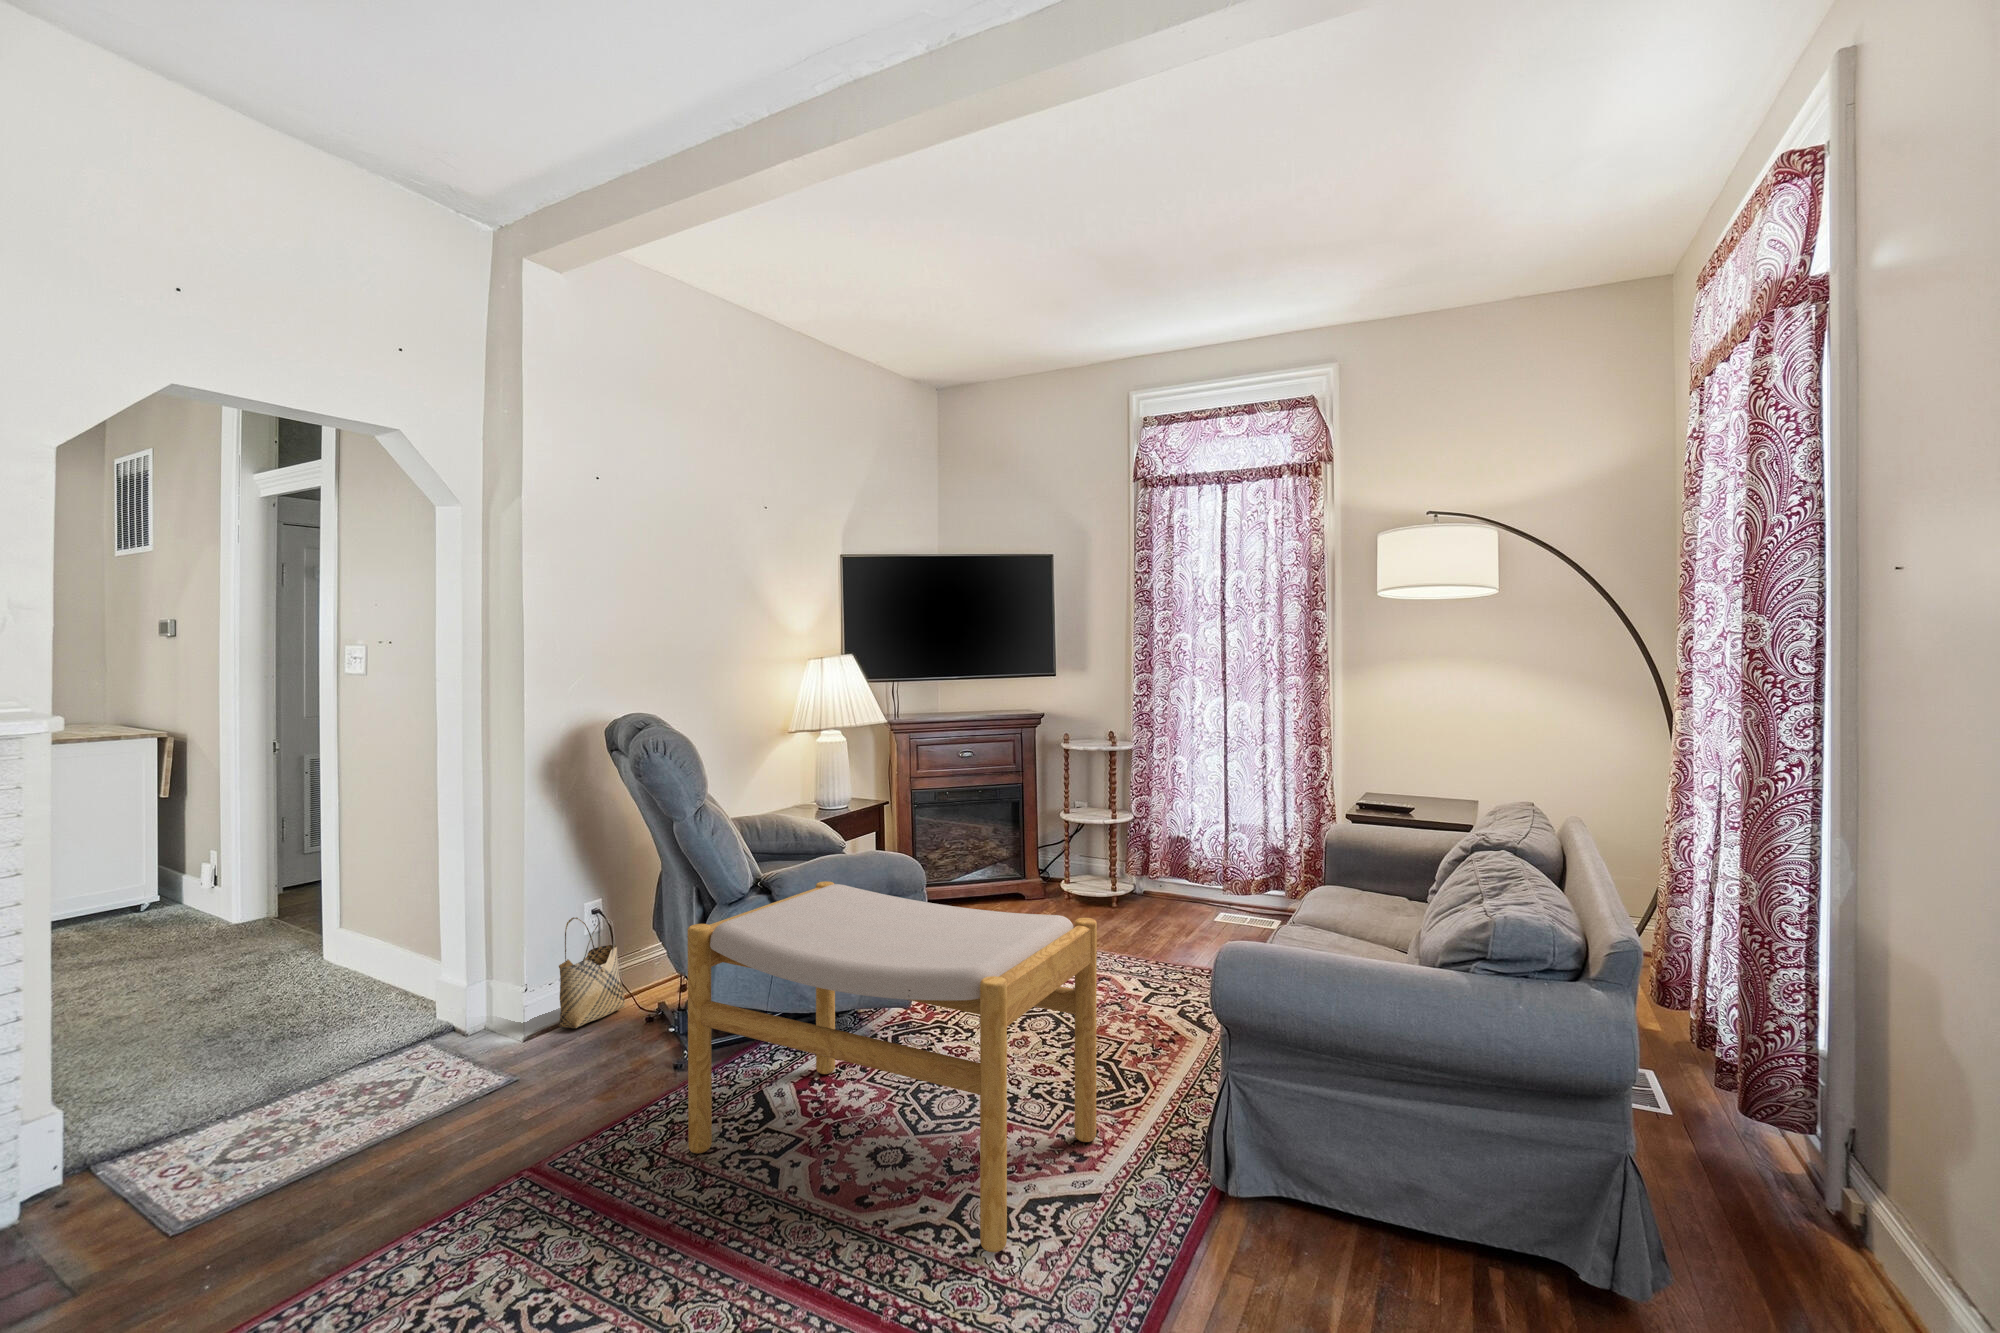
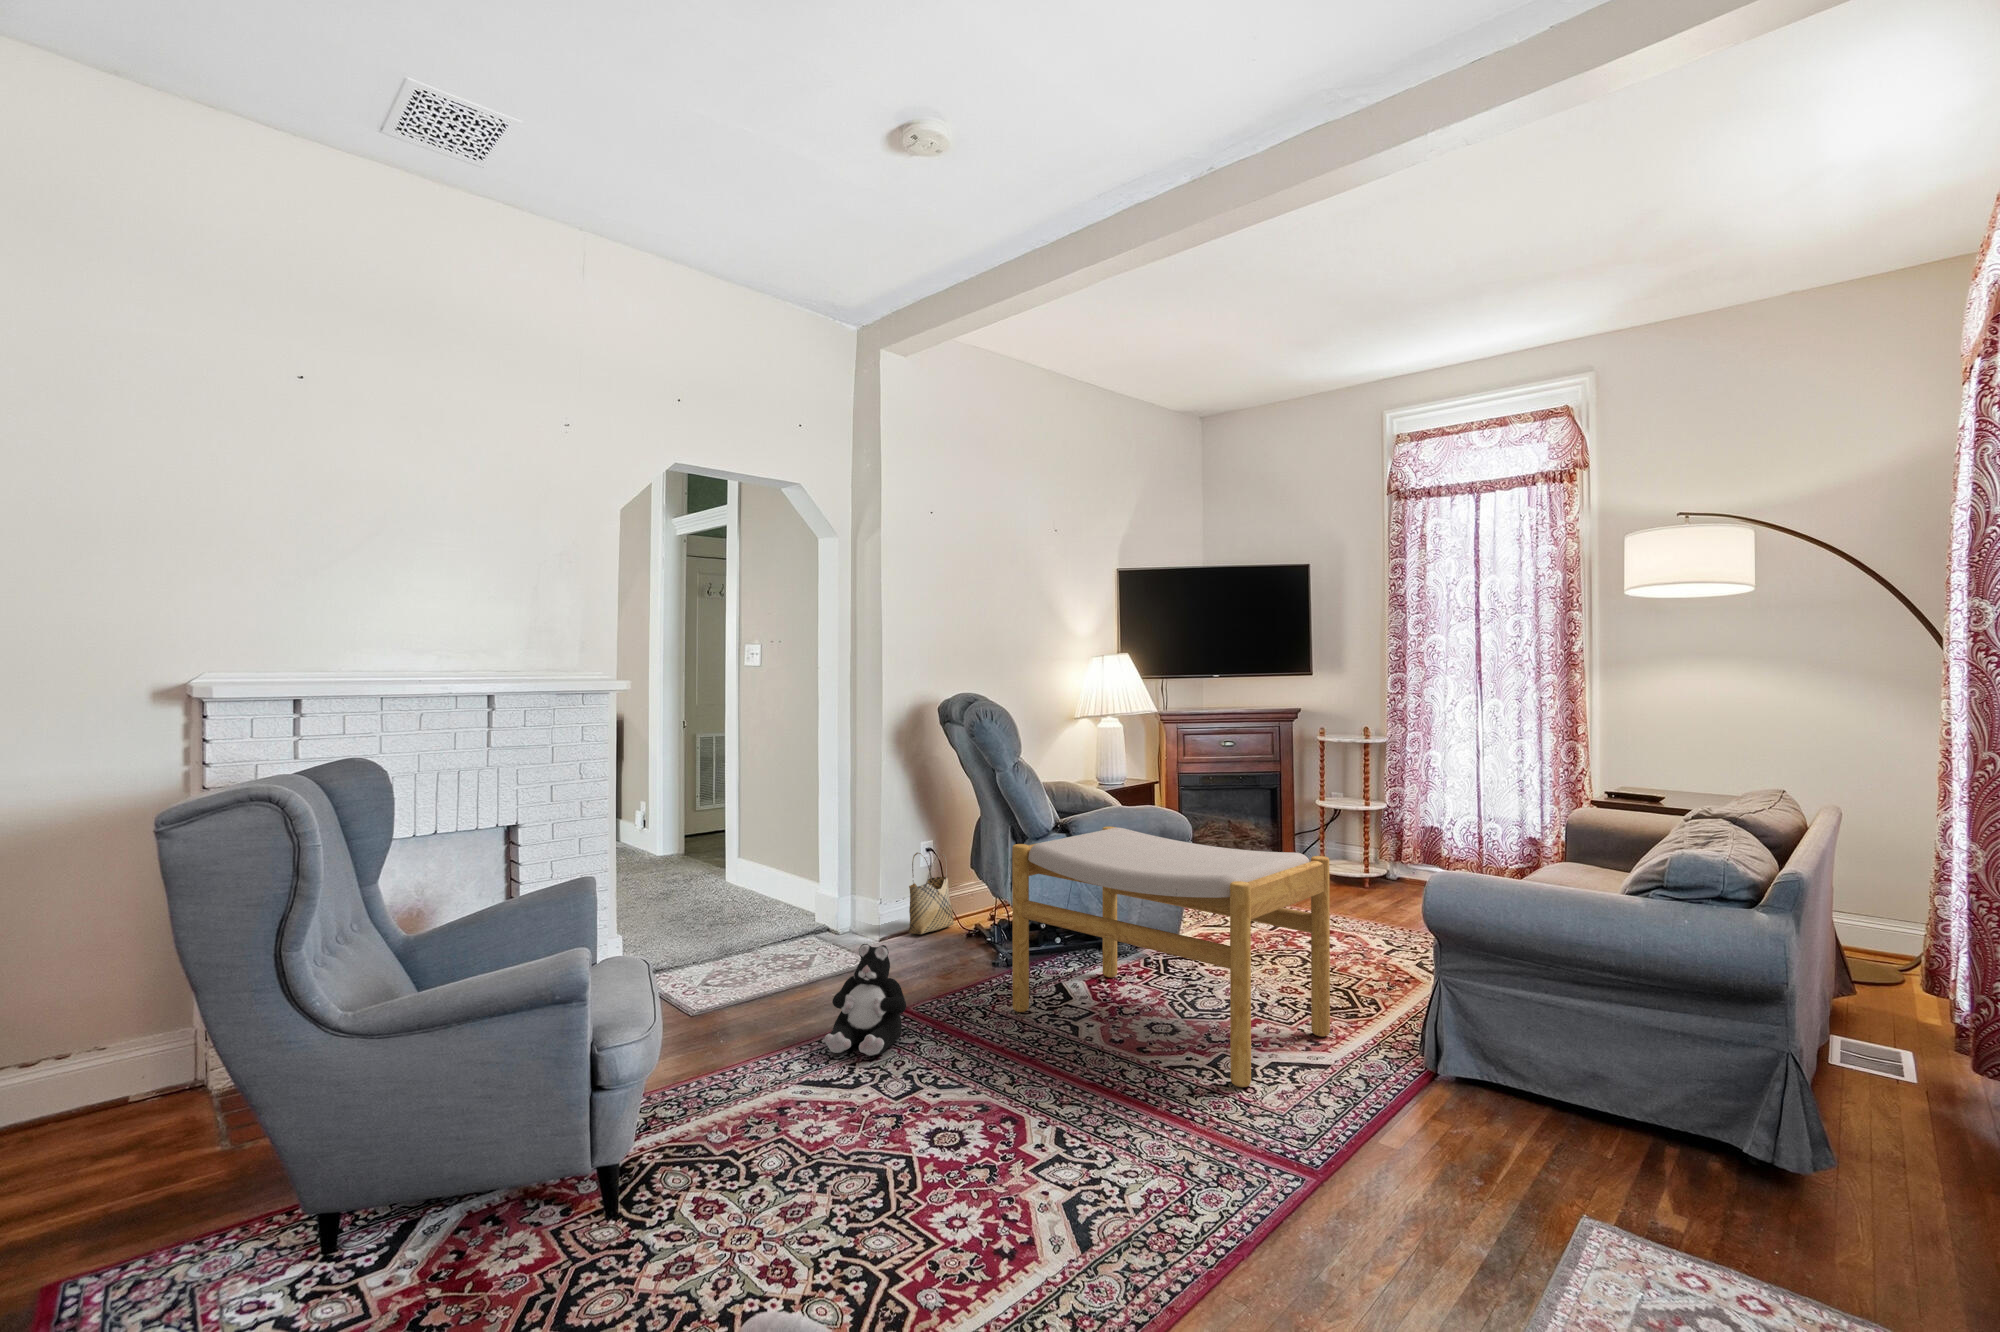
plush toy: none [372,1099,517,1286] -> present [825,944,906,1056]

